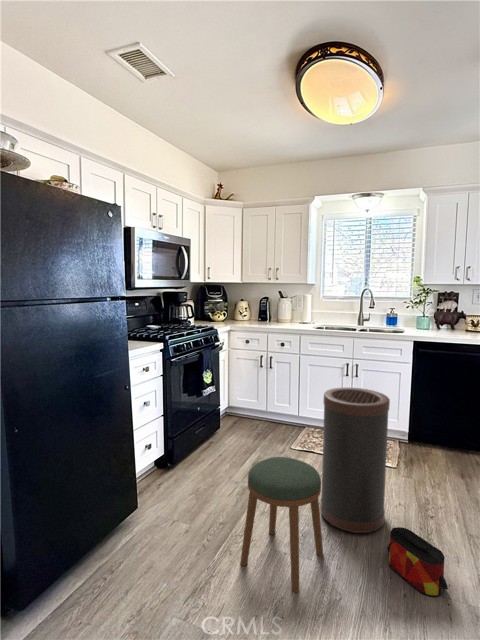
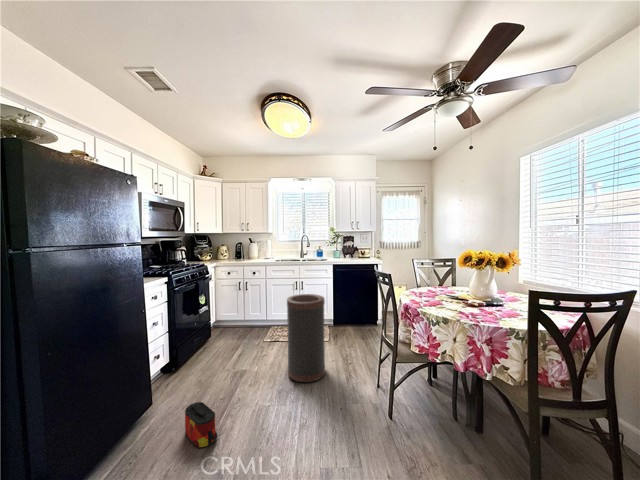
stool: present [240,457,323,592] -> none [239,343,293,426]
bag: present [387,527,448,597] -> present [185,402,217,448]

